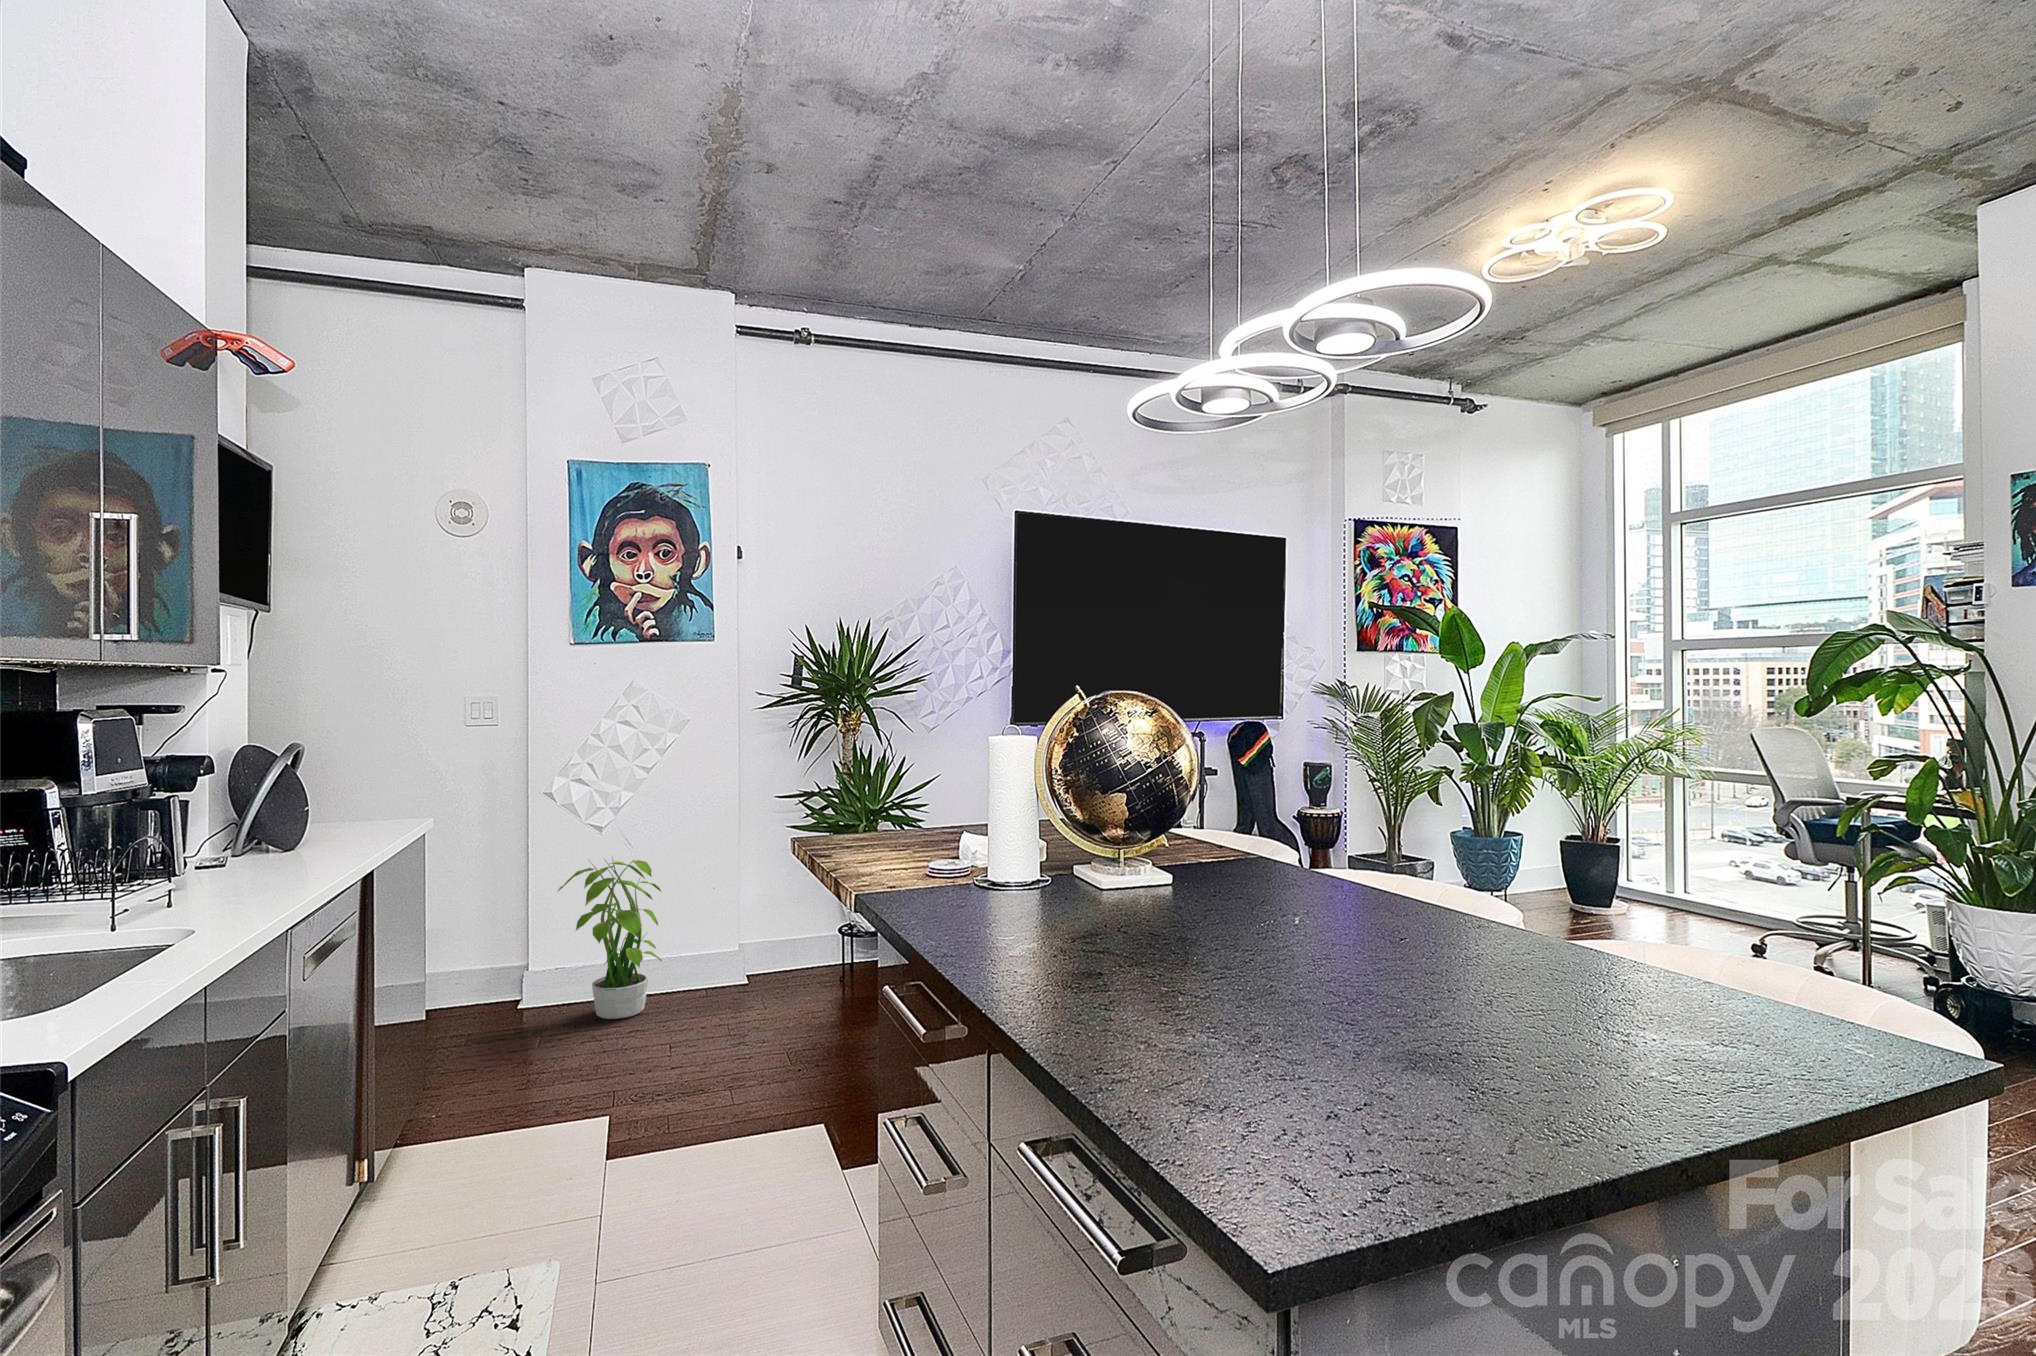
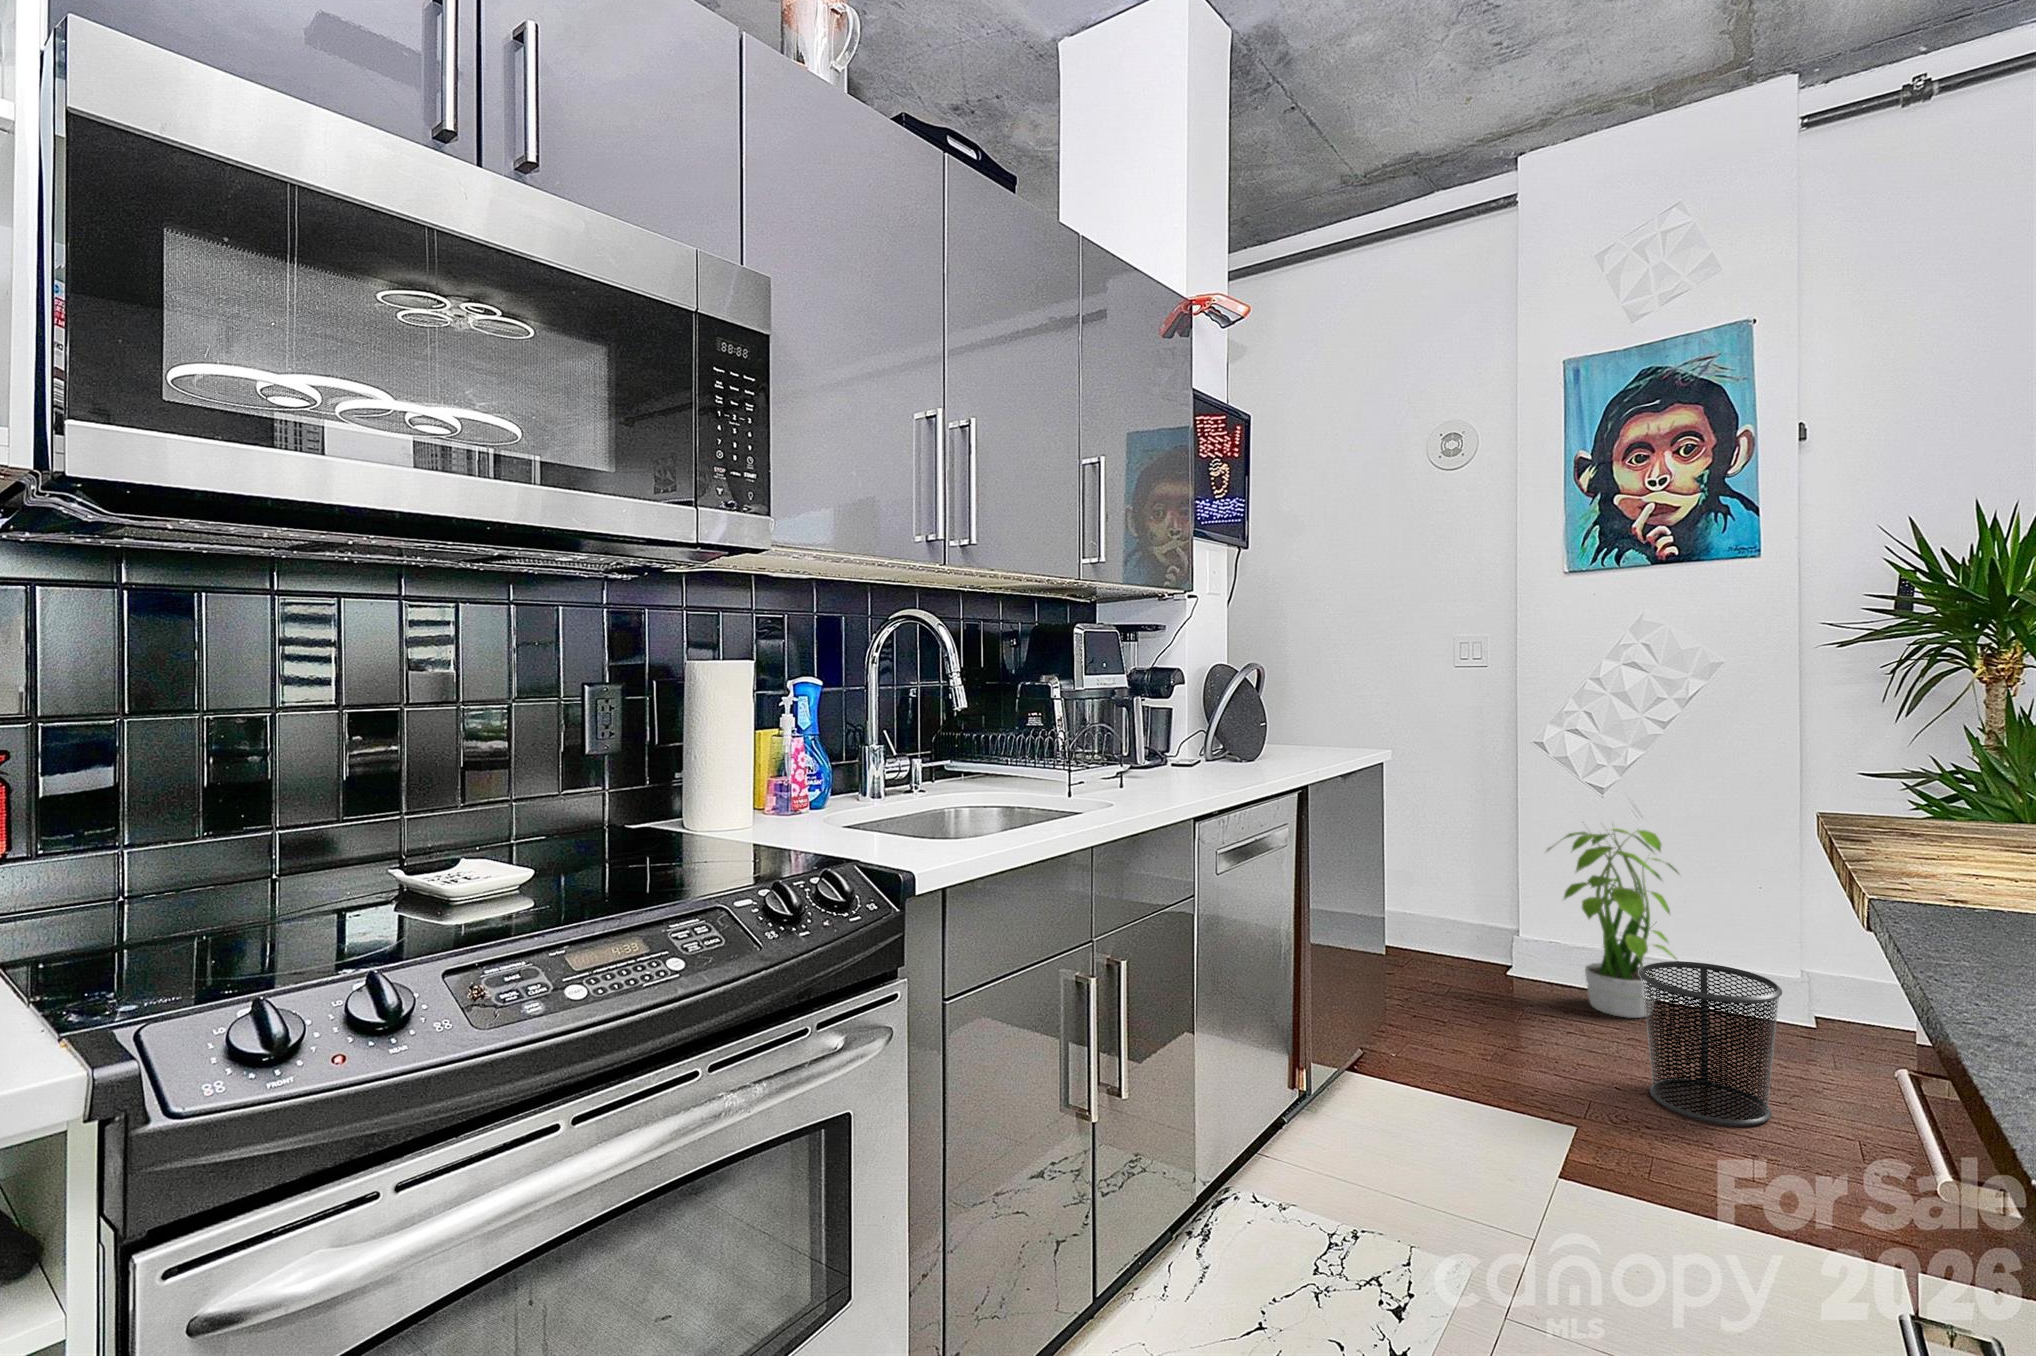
waste bin: none [648,957,742,1079] -> present [1639,961,1782,1126]

